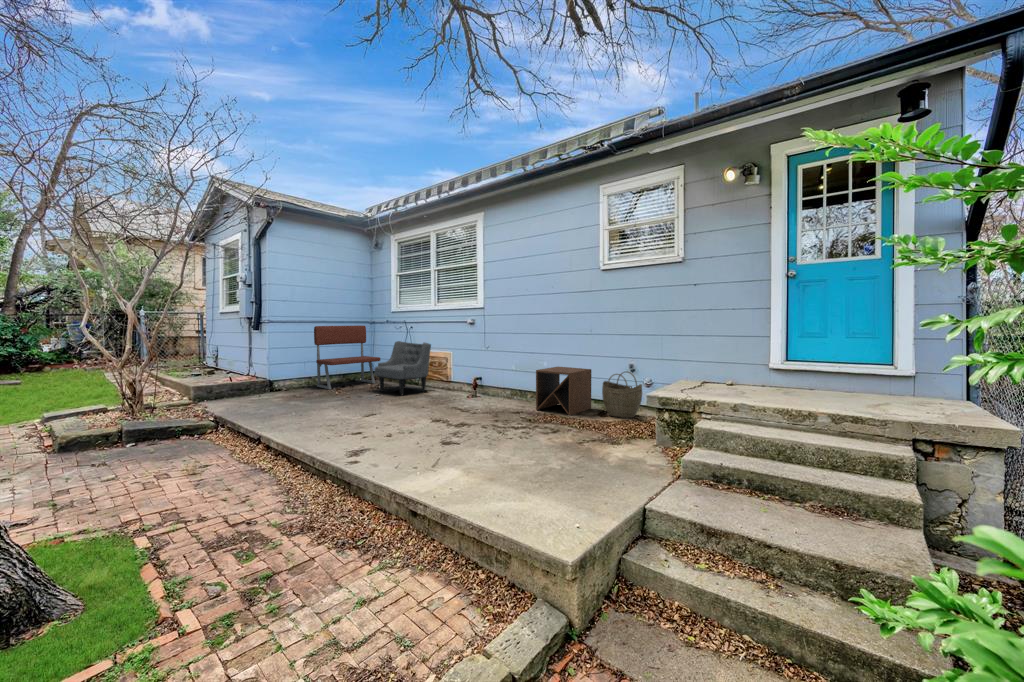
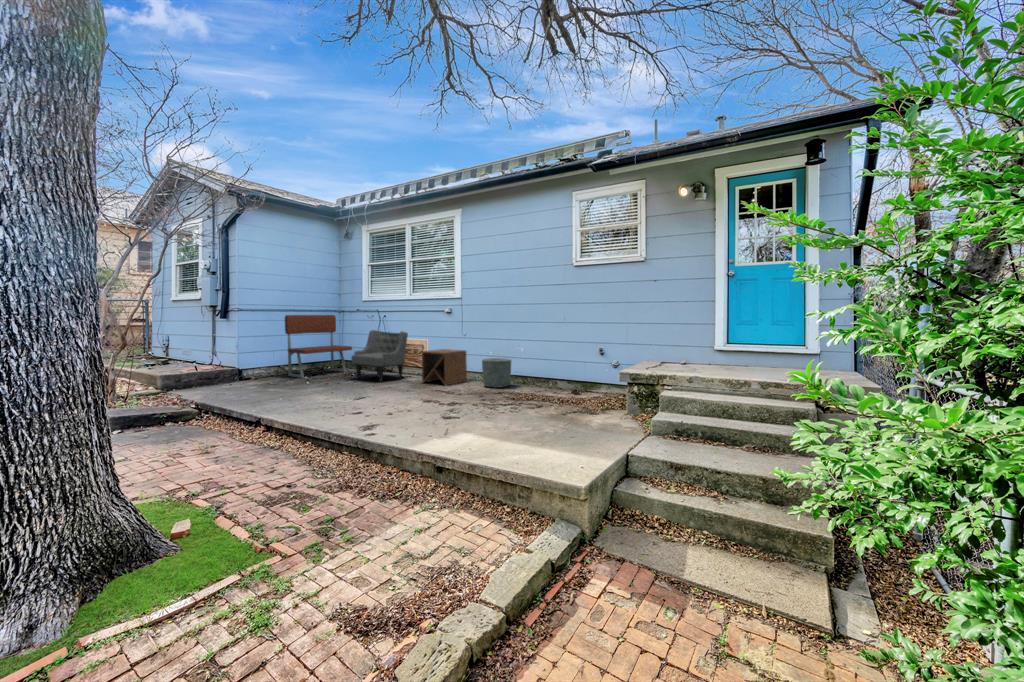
side table: present [536,367,591,415] -> present [422,349,467,385]
woven basket: present [602,371,642,418] -> none [575,356,609,396]
planter: none [503,372,535,404] -> present [482,358,511,388]

